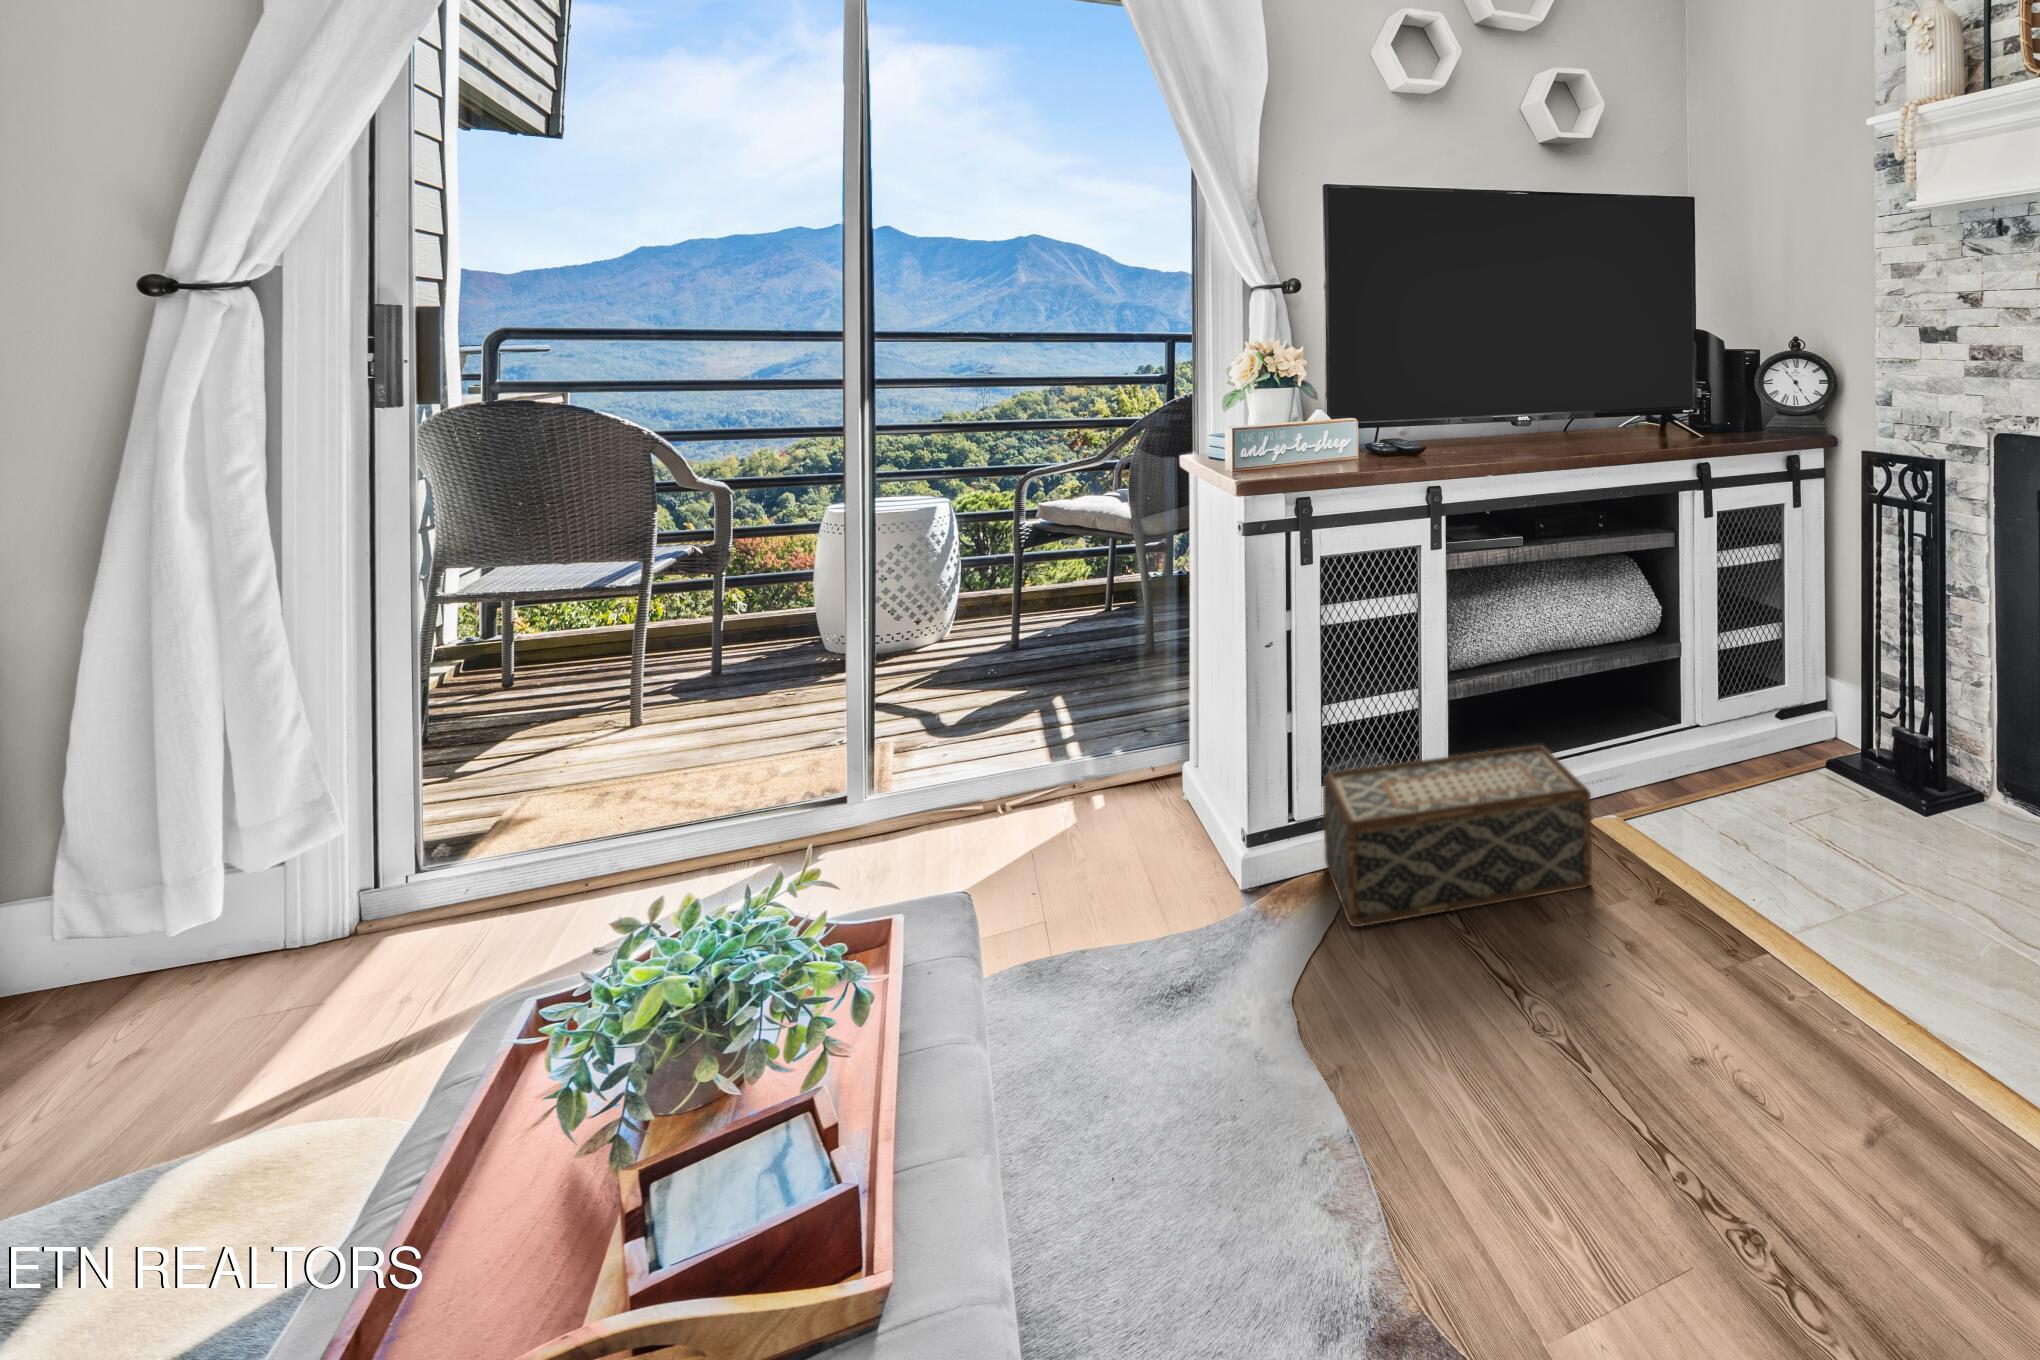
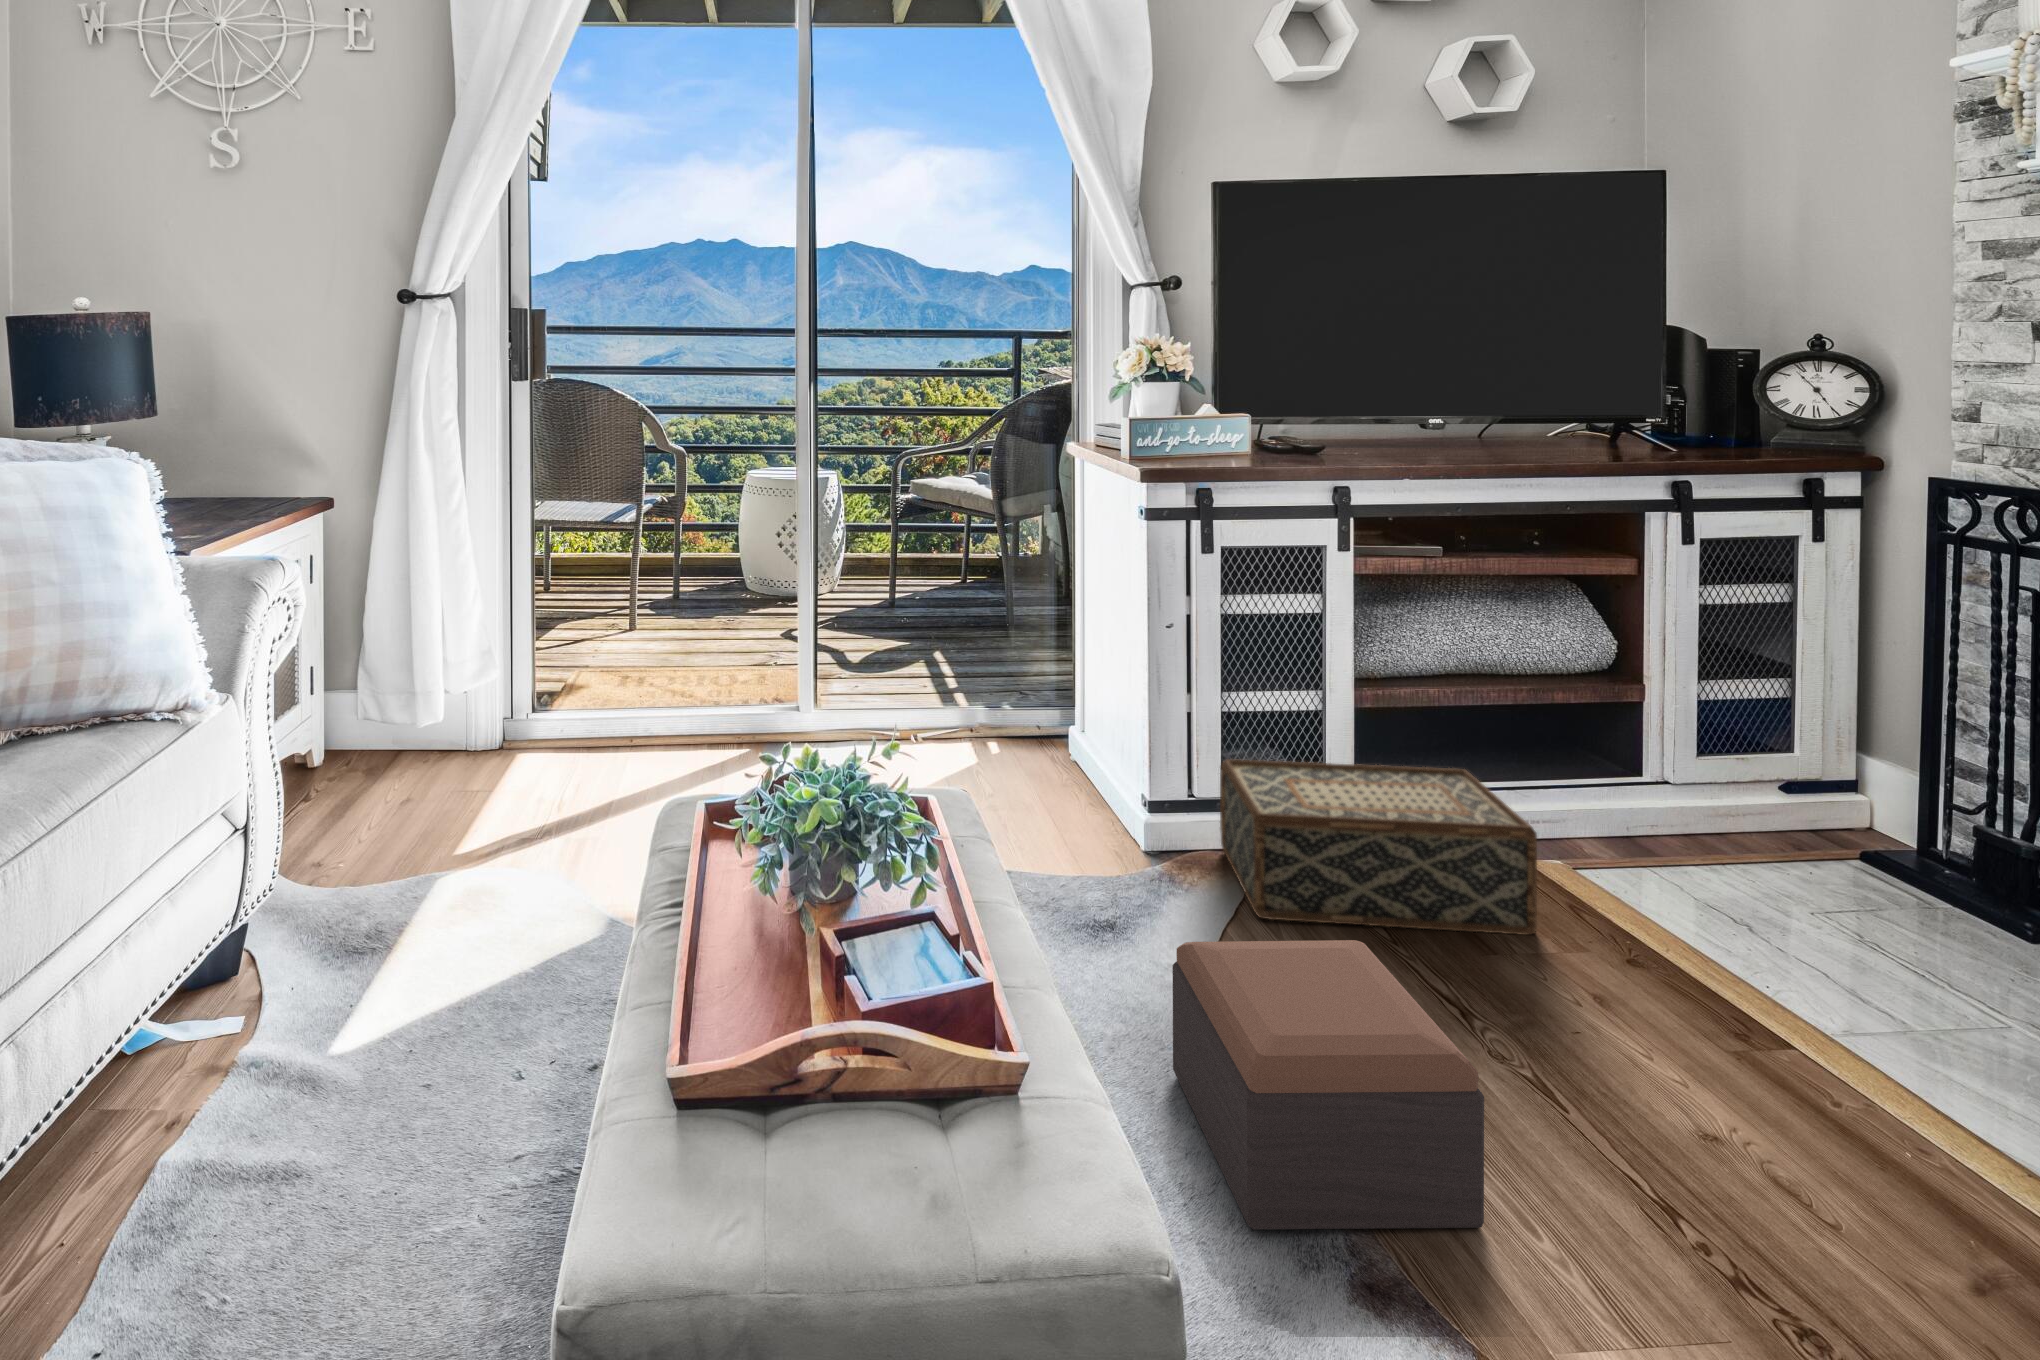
footstool: none [1244,927,1515,1245] -> present [1172,940,1484,1230]

